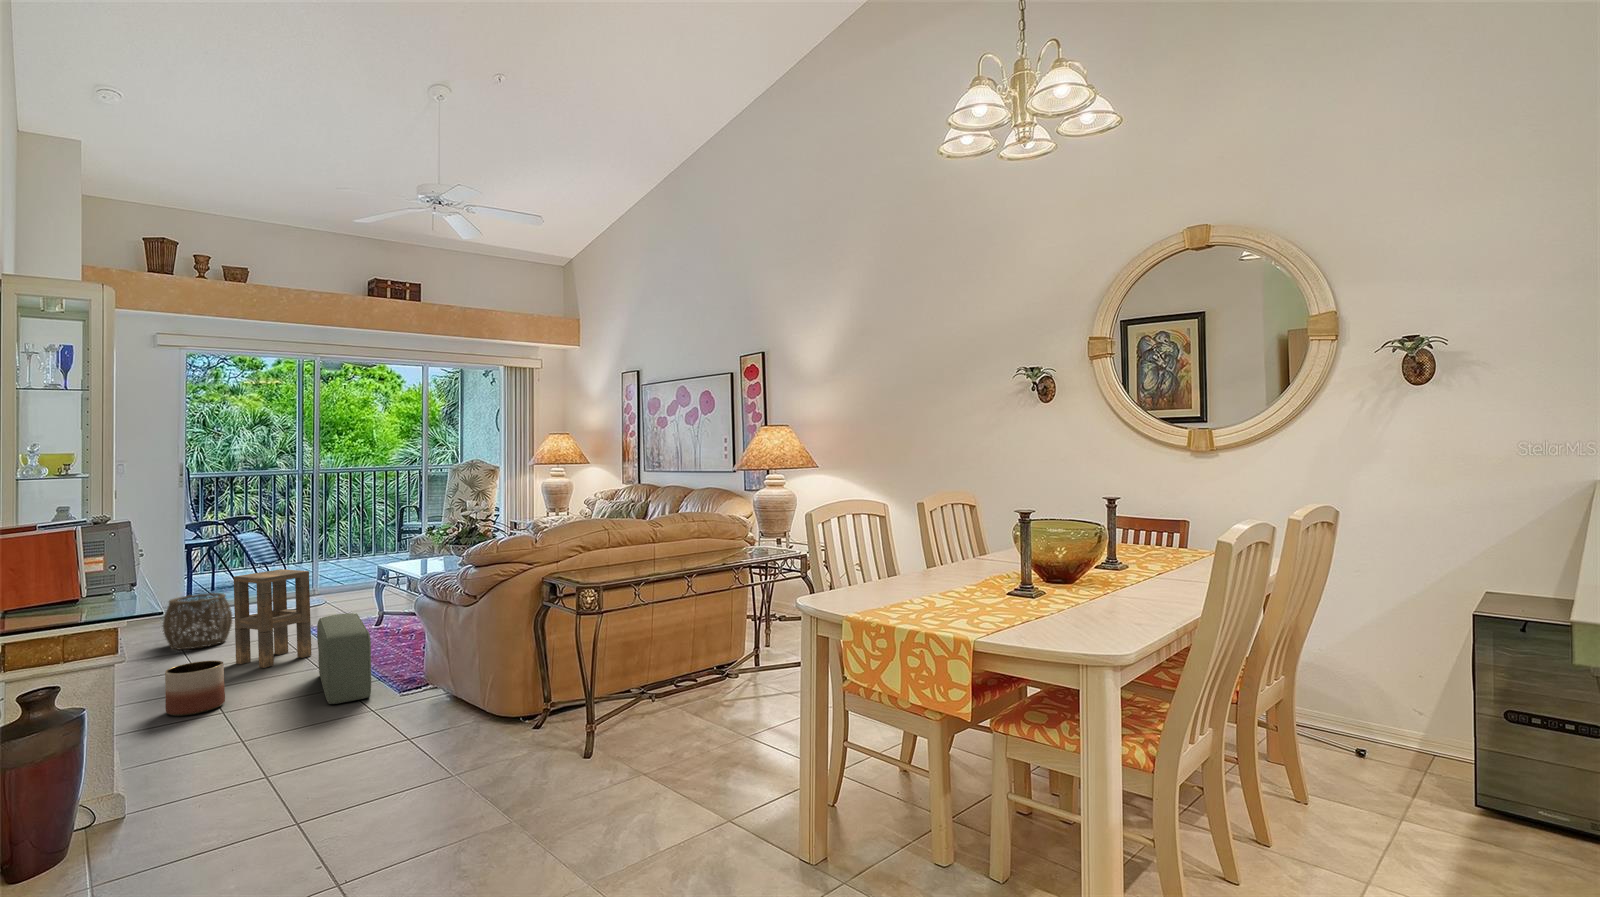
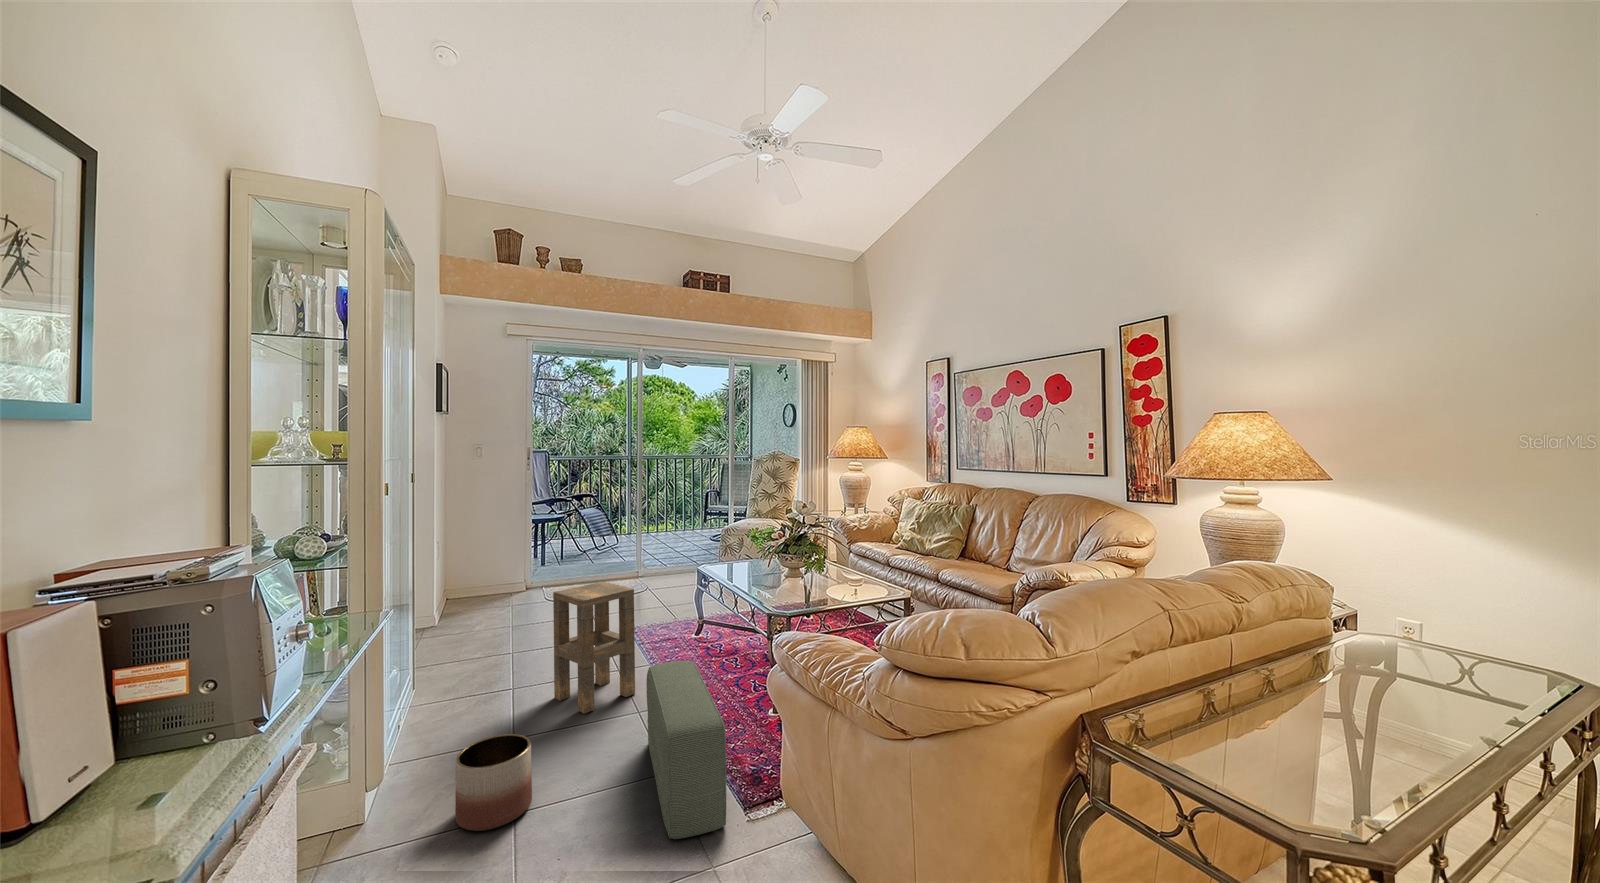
woven basket: present [163,593,233,650] -> none [487,596,556,663]

